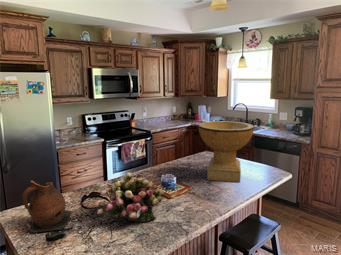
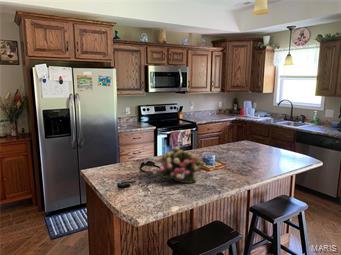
decorative bowl: present [198,121,254,182] -> none [237,112,286,165]
ceramic pitcher: present [22,181,71,233] -> none [102,146,133,183]

